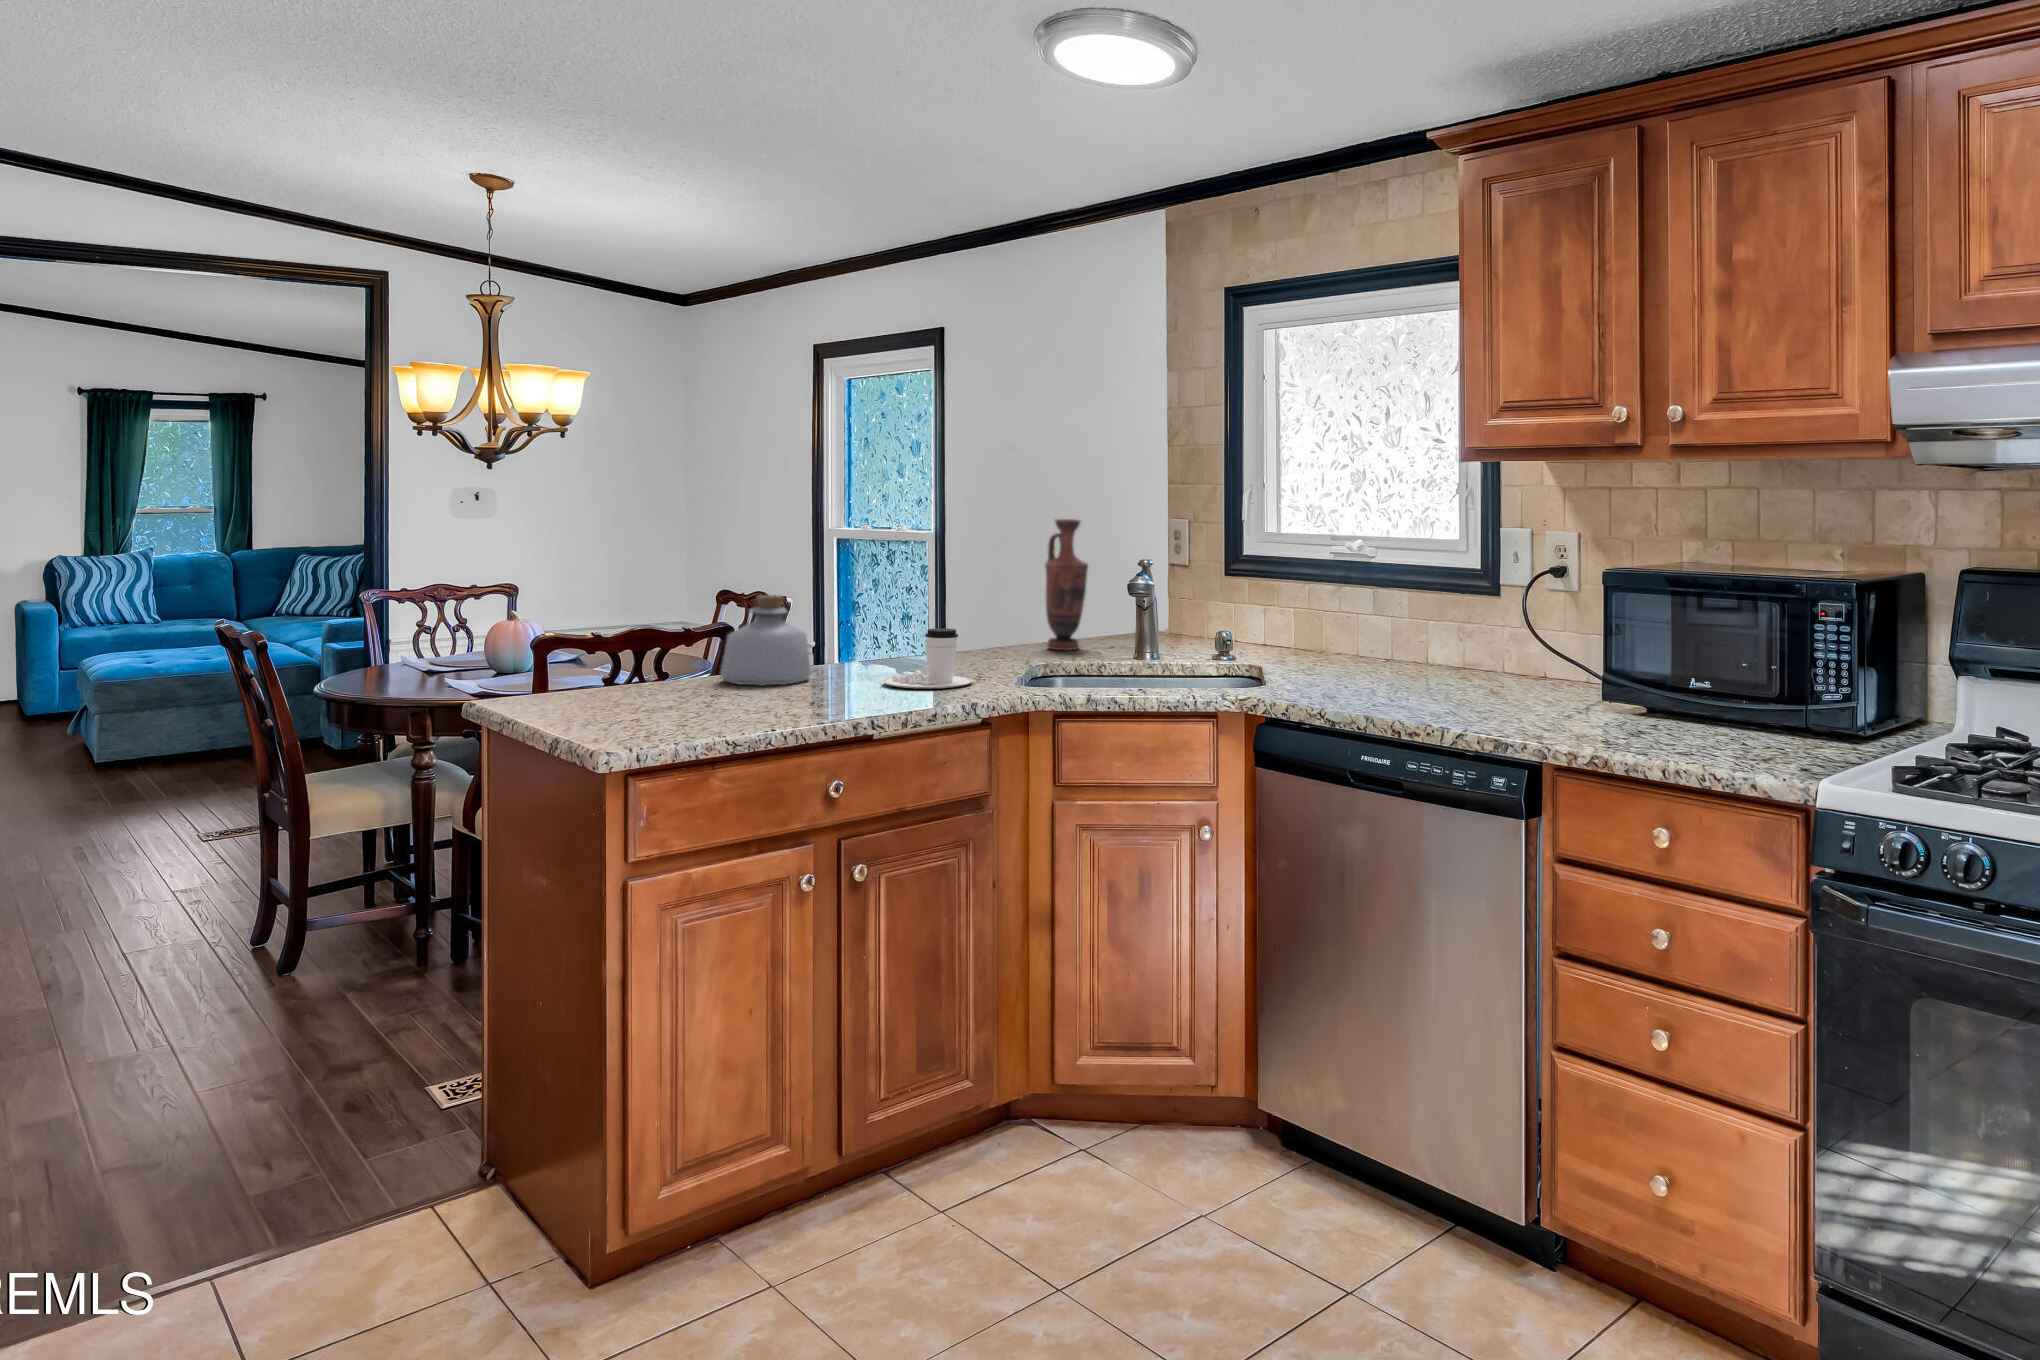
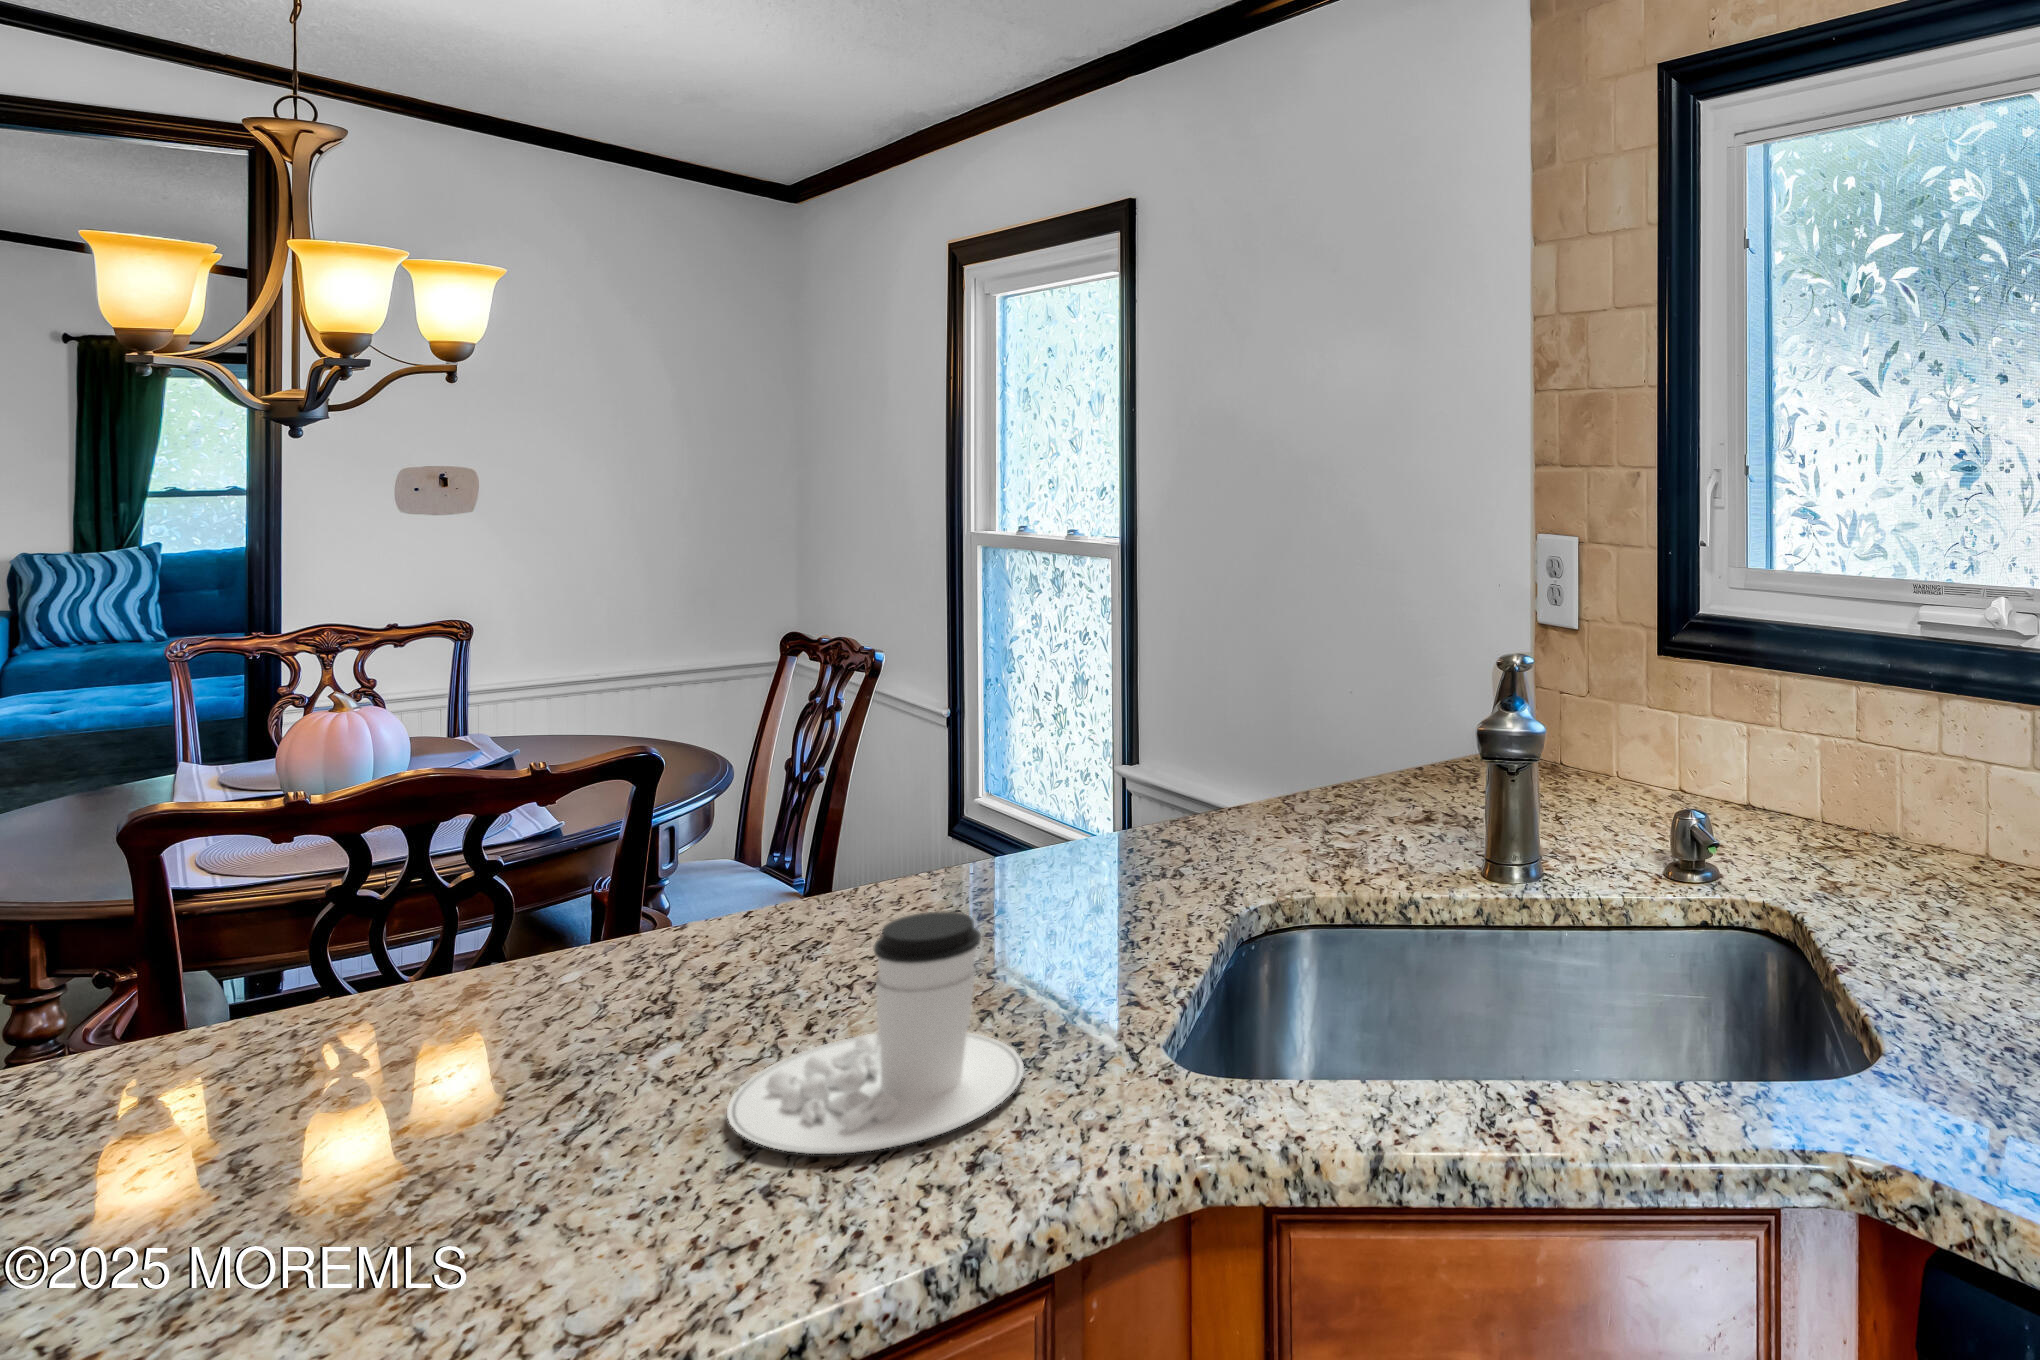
vase: present [1045,519,1088,650] -> none [1277,546,1373,846]
bottle: present [720,595,811,686] -> none [236,811,565,1131]

